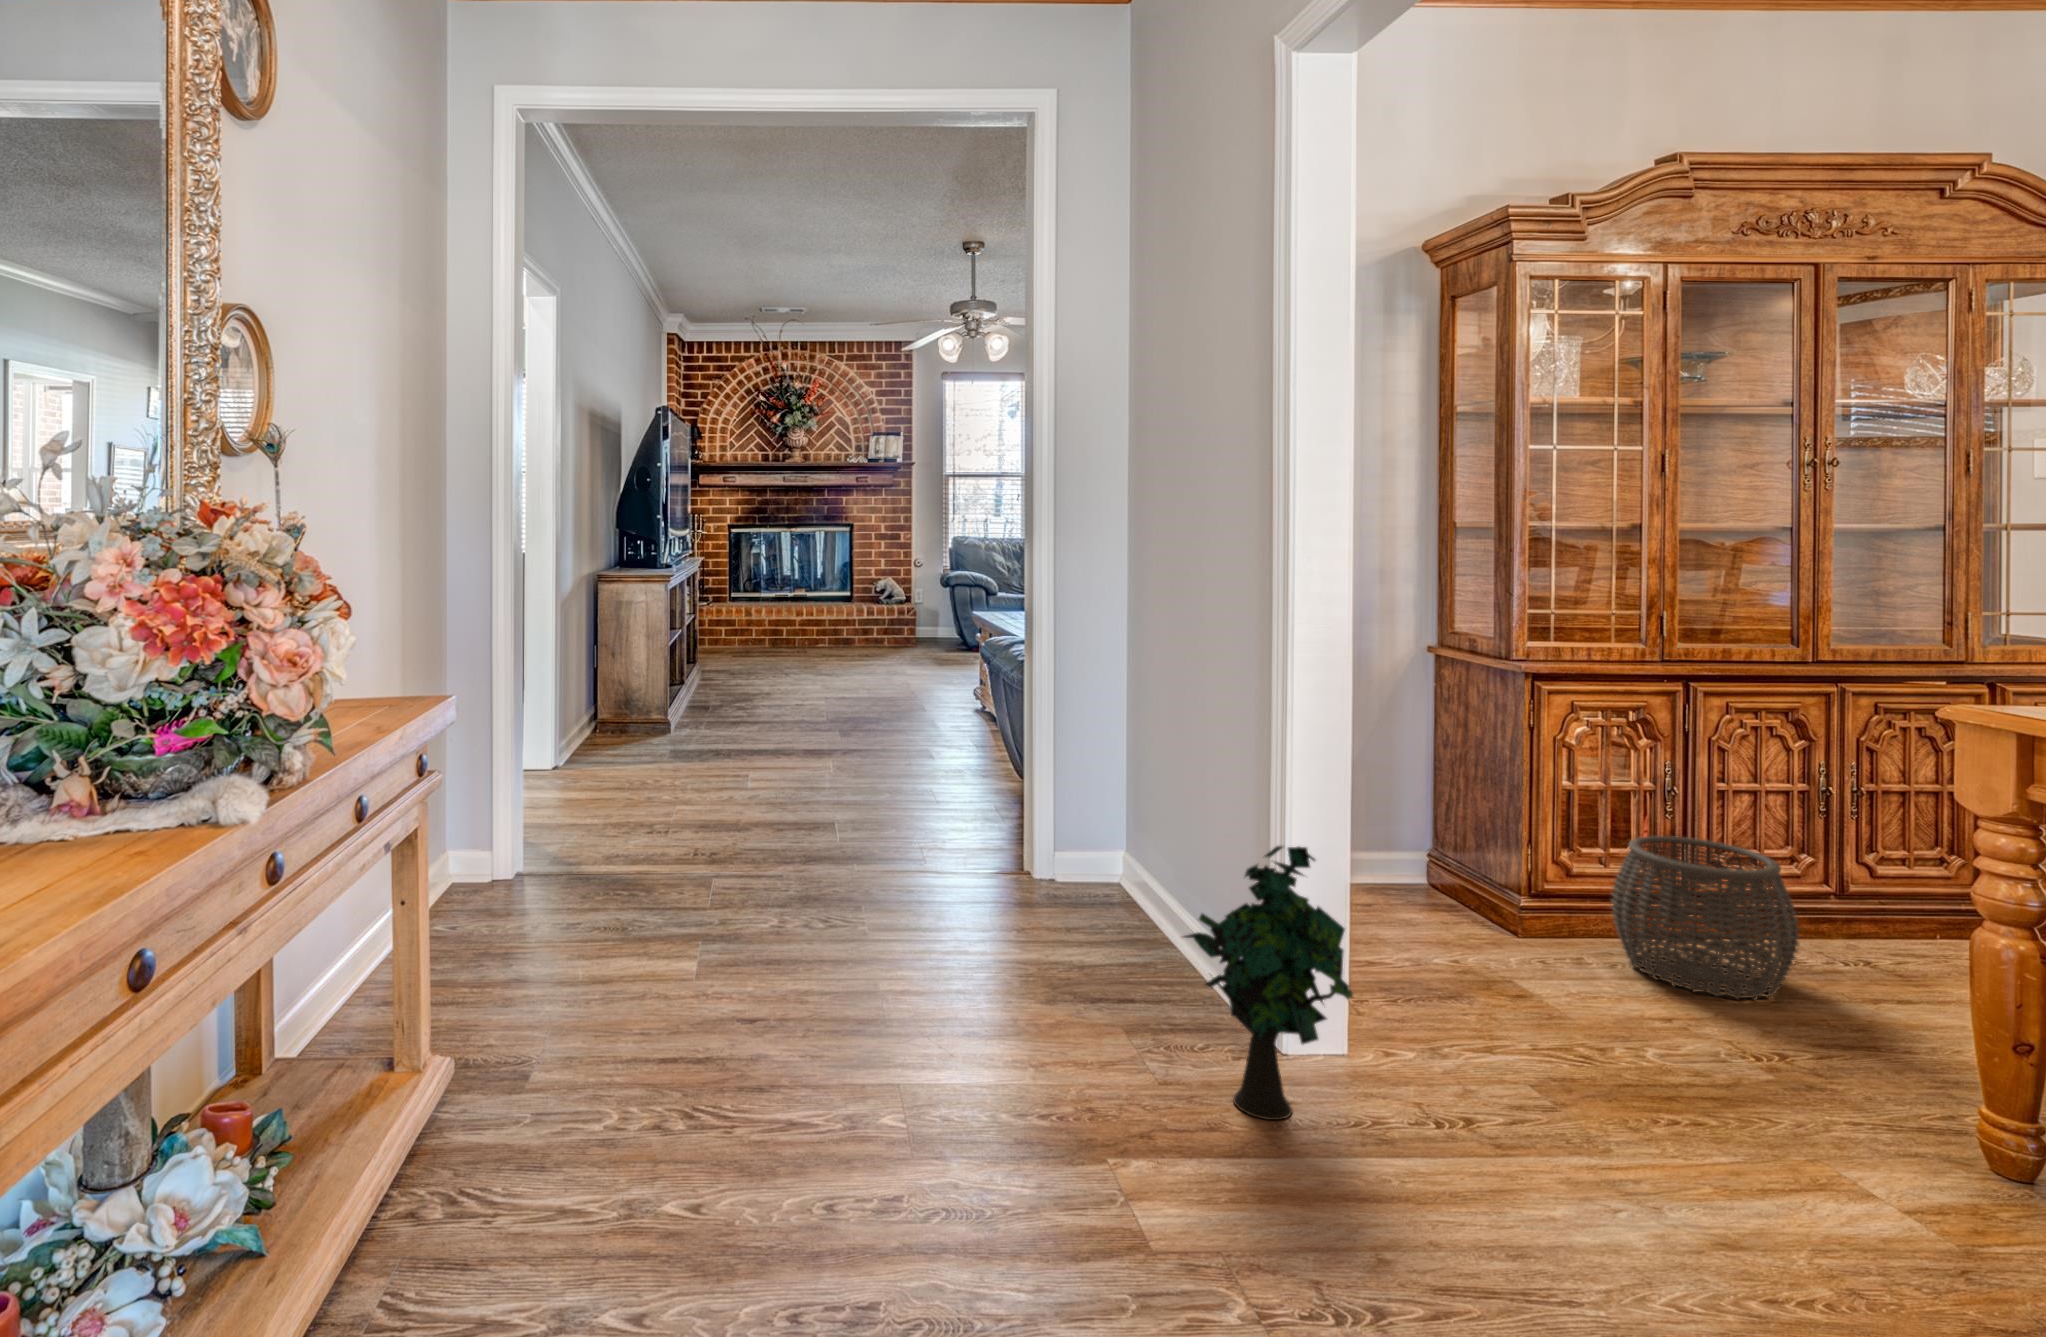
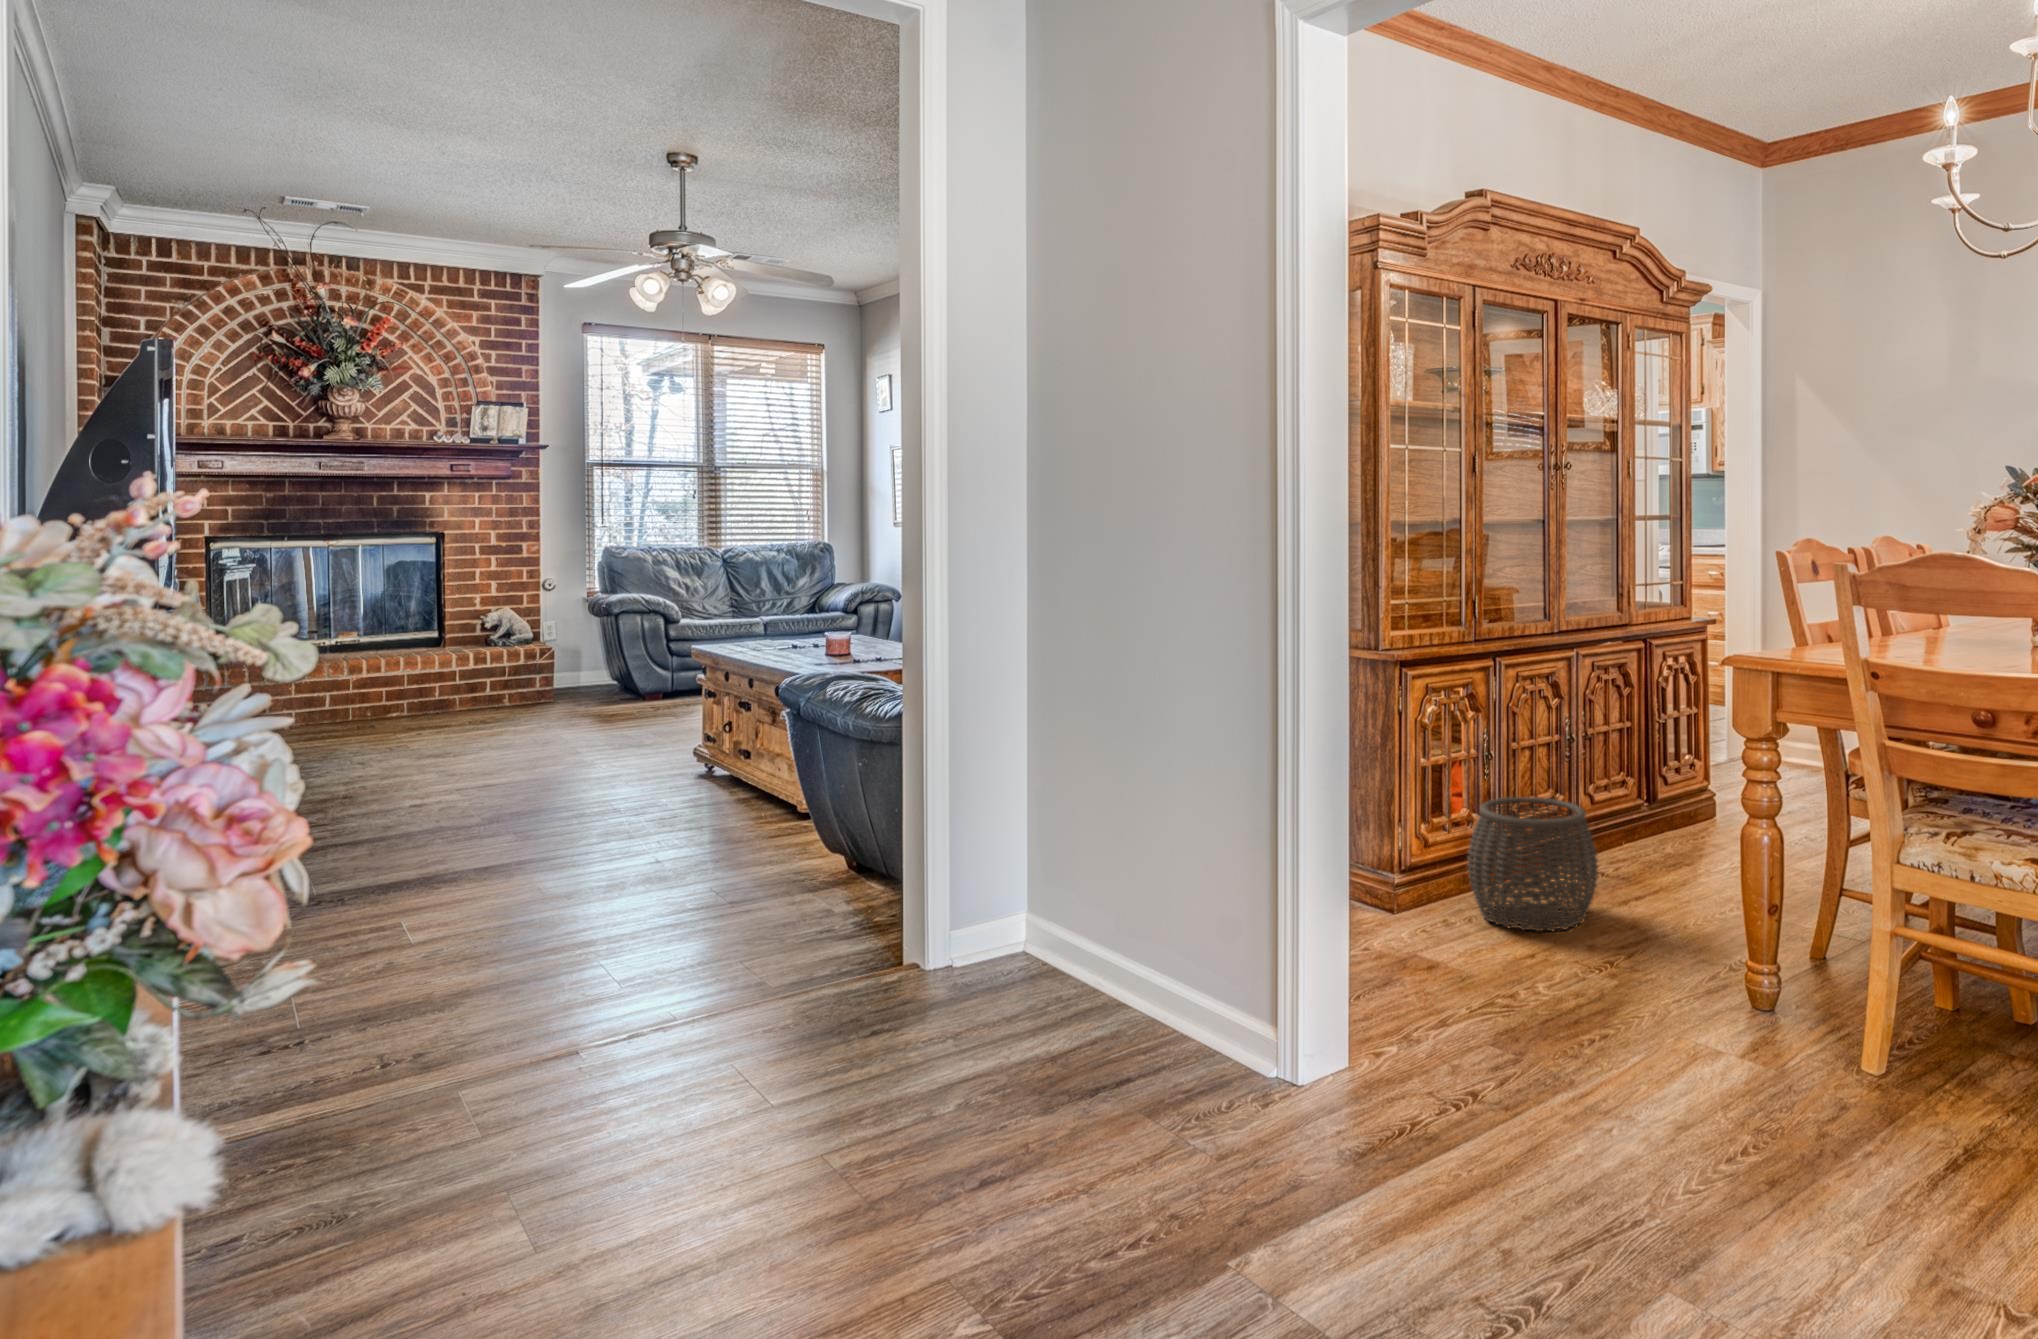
decorative plant: present [1184,846,1353,1120] -> none [1239,861,1402,1159]

